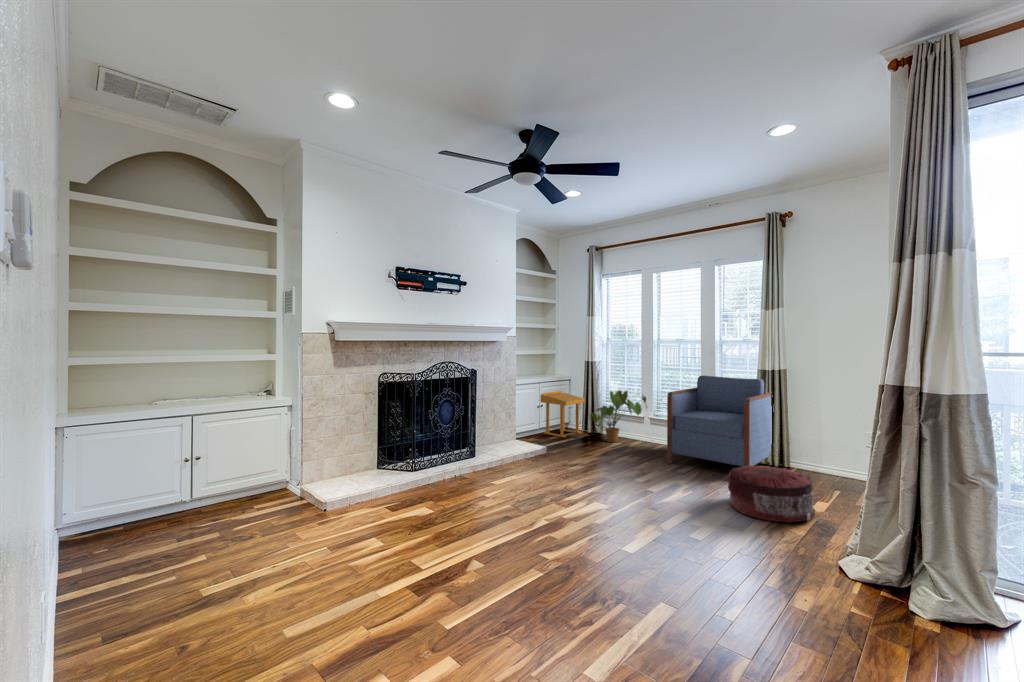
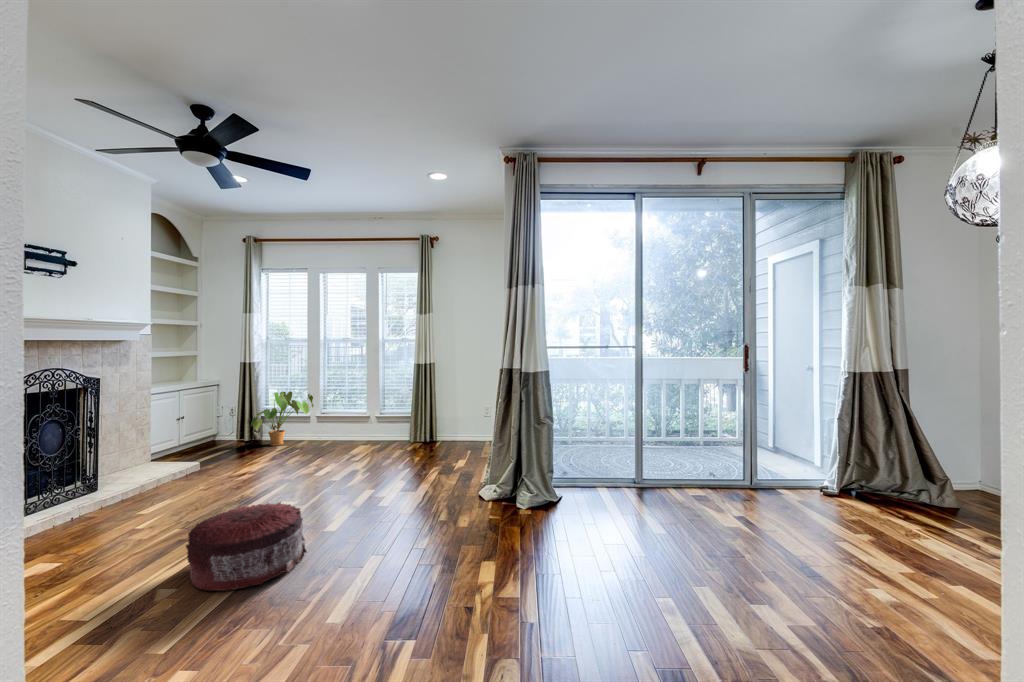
armchair: present [667,375,774,467] -> none [340,372,424,454]
side table: present [540,391,585,437] -> none [182,398,241,449]
pouf: present [728,465,815,523] -> present [186,502,307,591]

